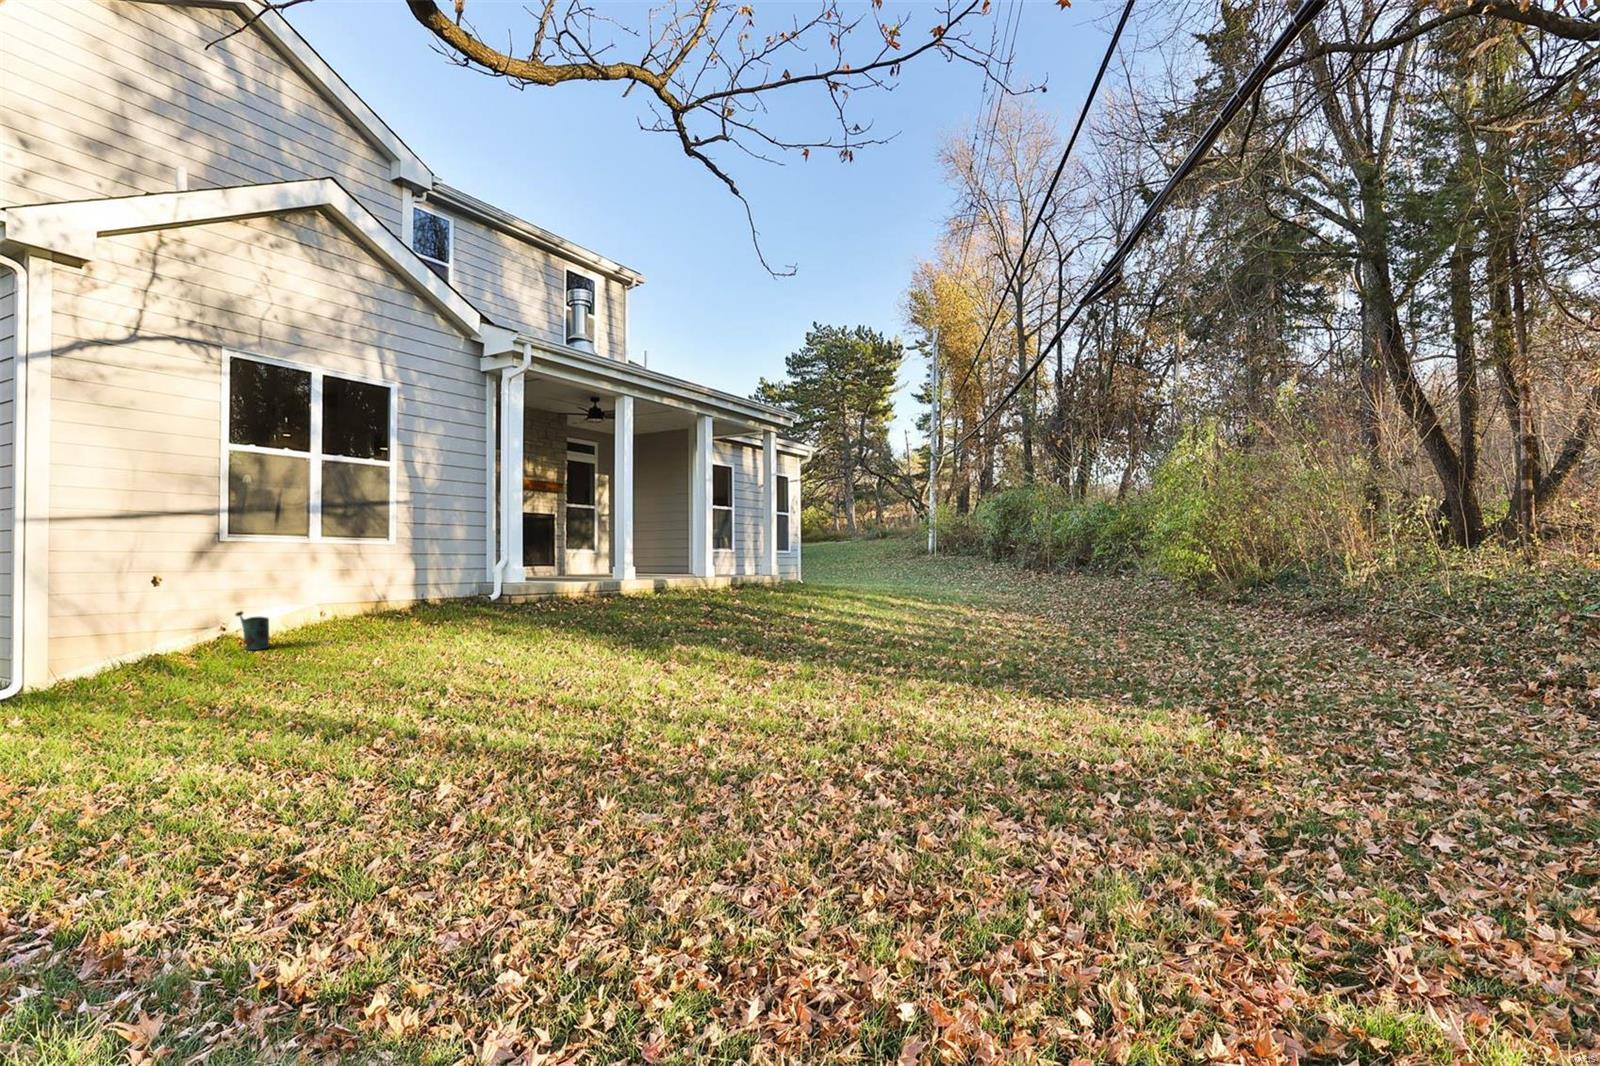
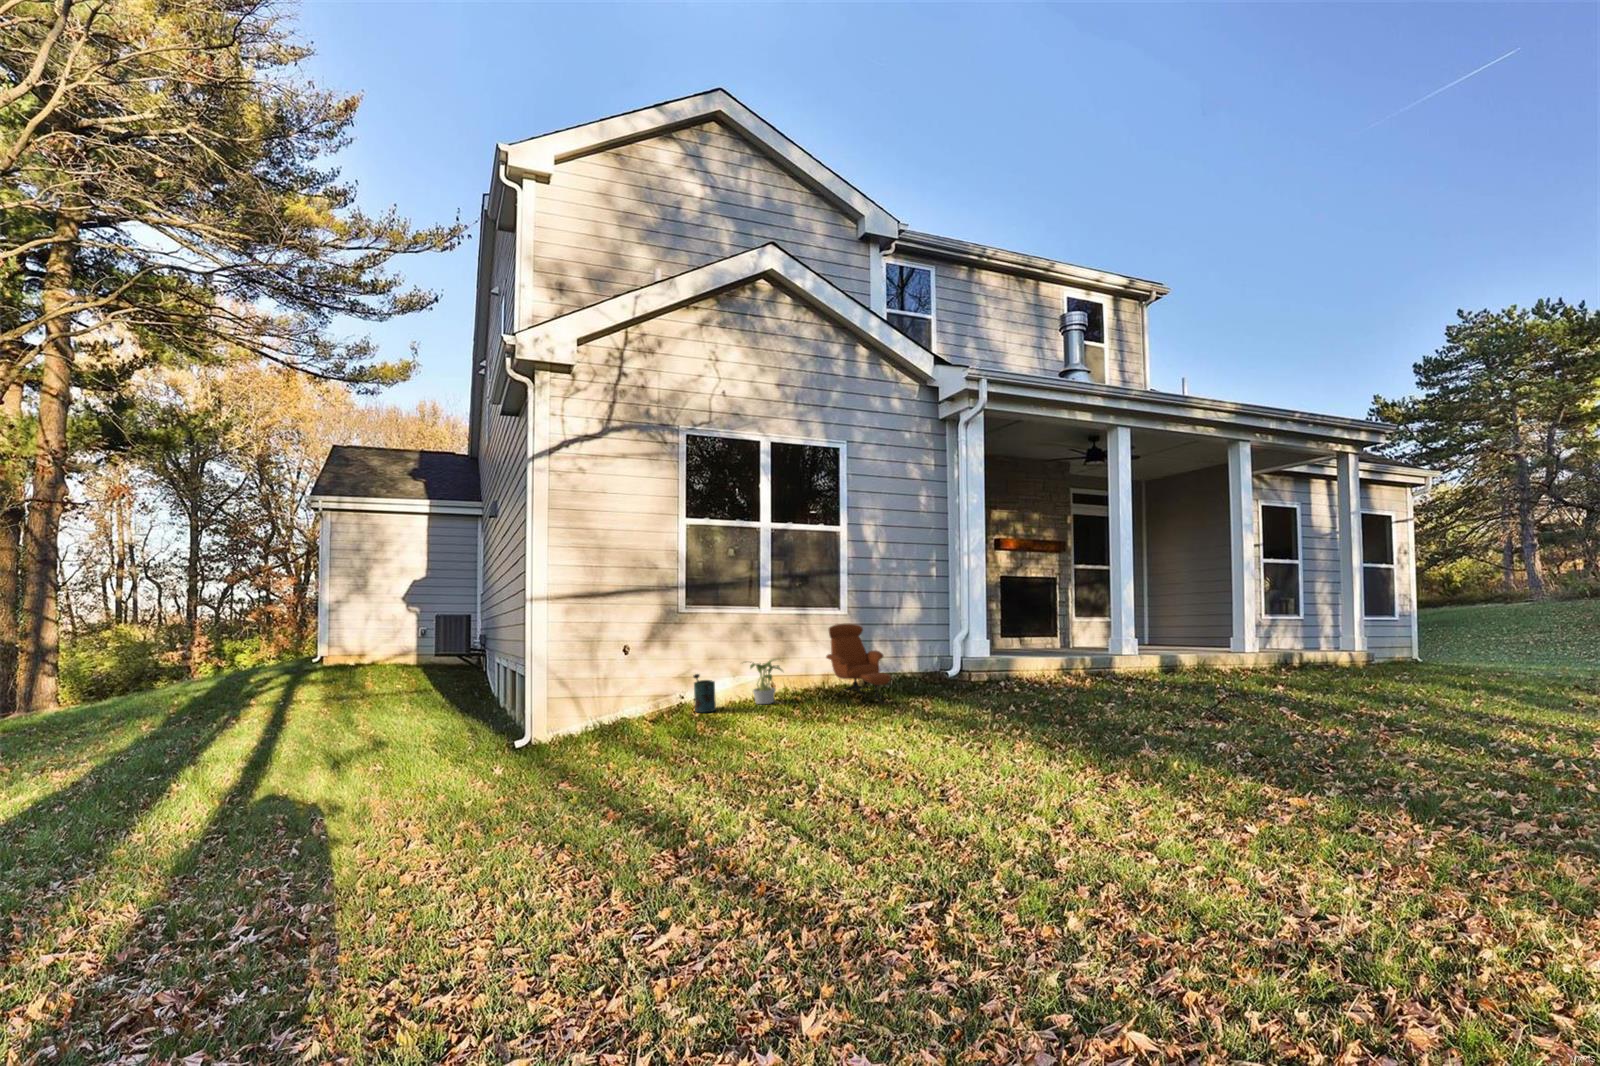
lounge chair: none [382,558,457,631] -> present [826,624,891,702]
potted plant: none [294,593,345,638] -> present [750,659,782,704]

